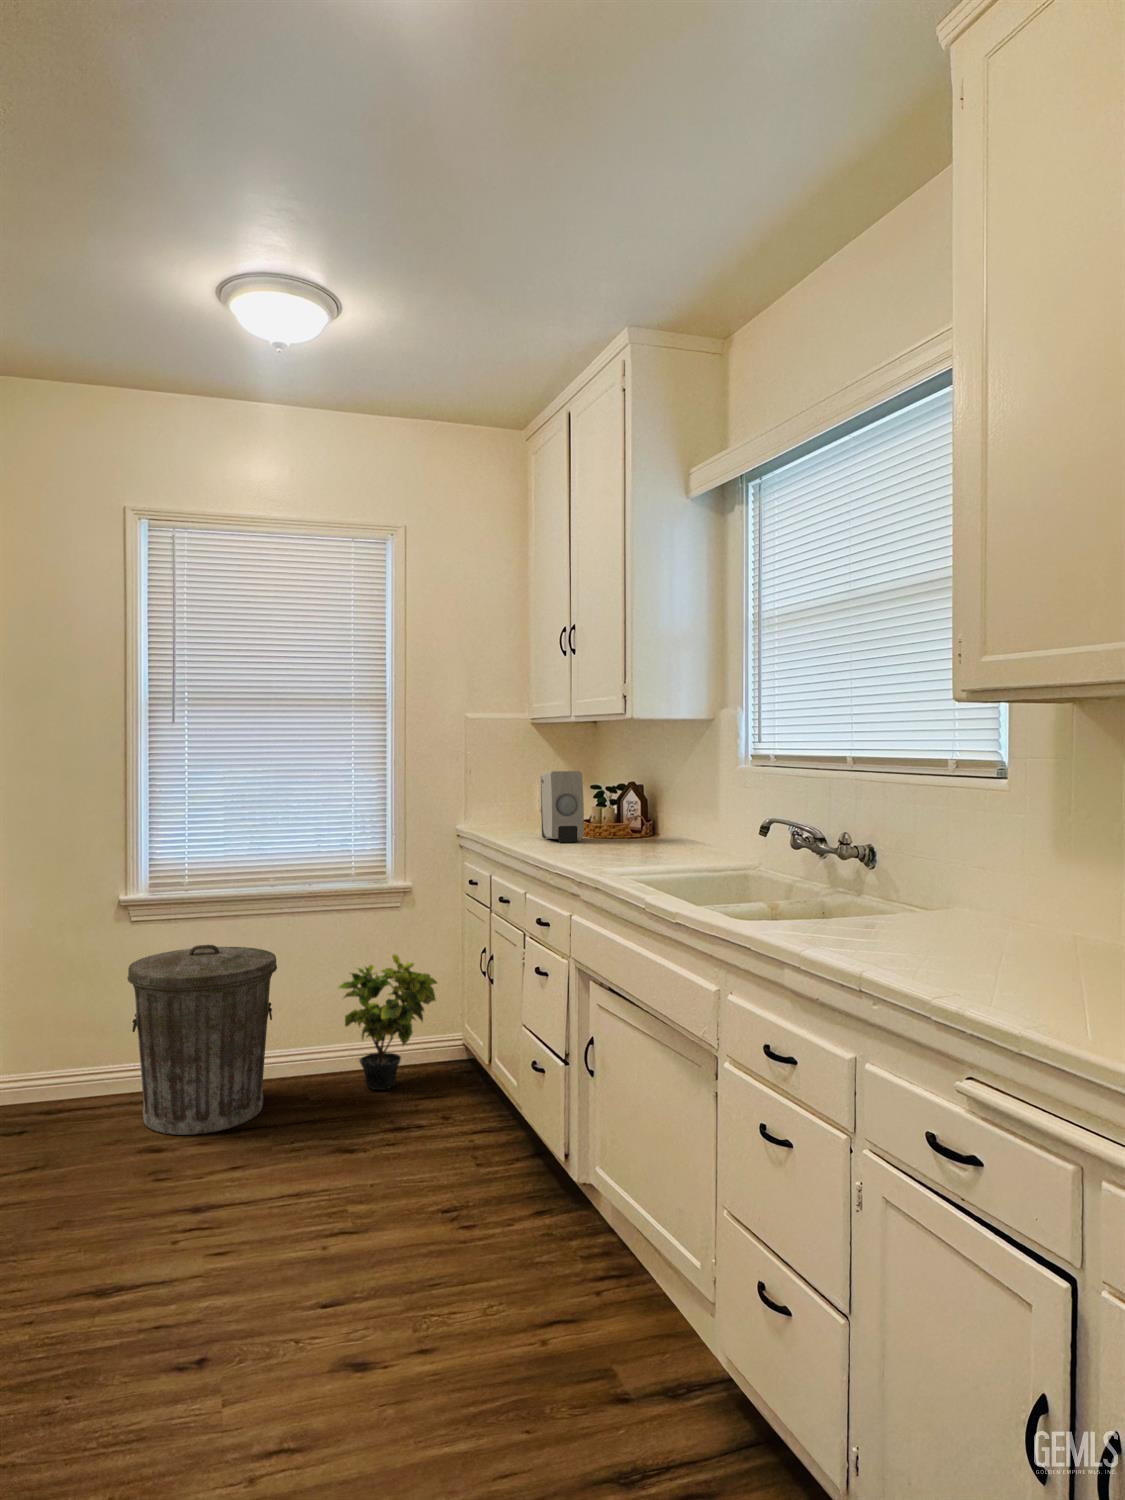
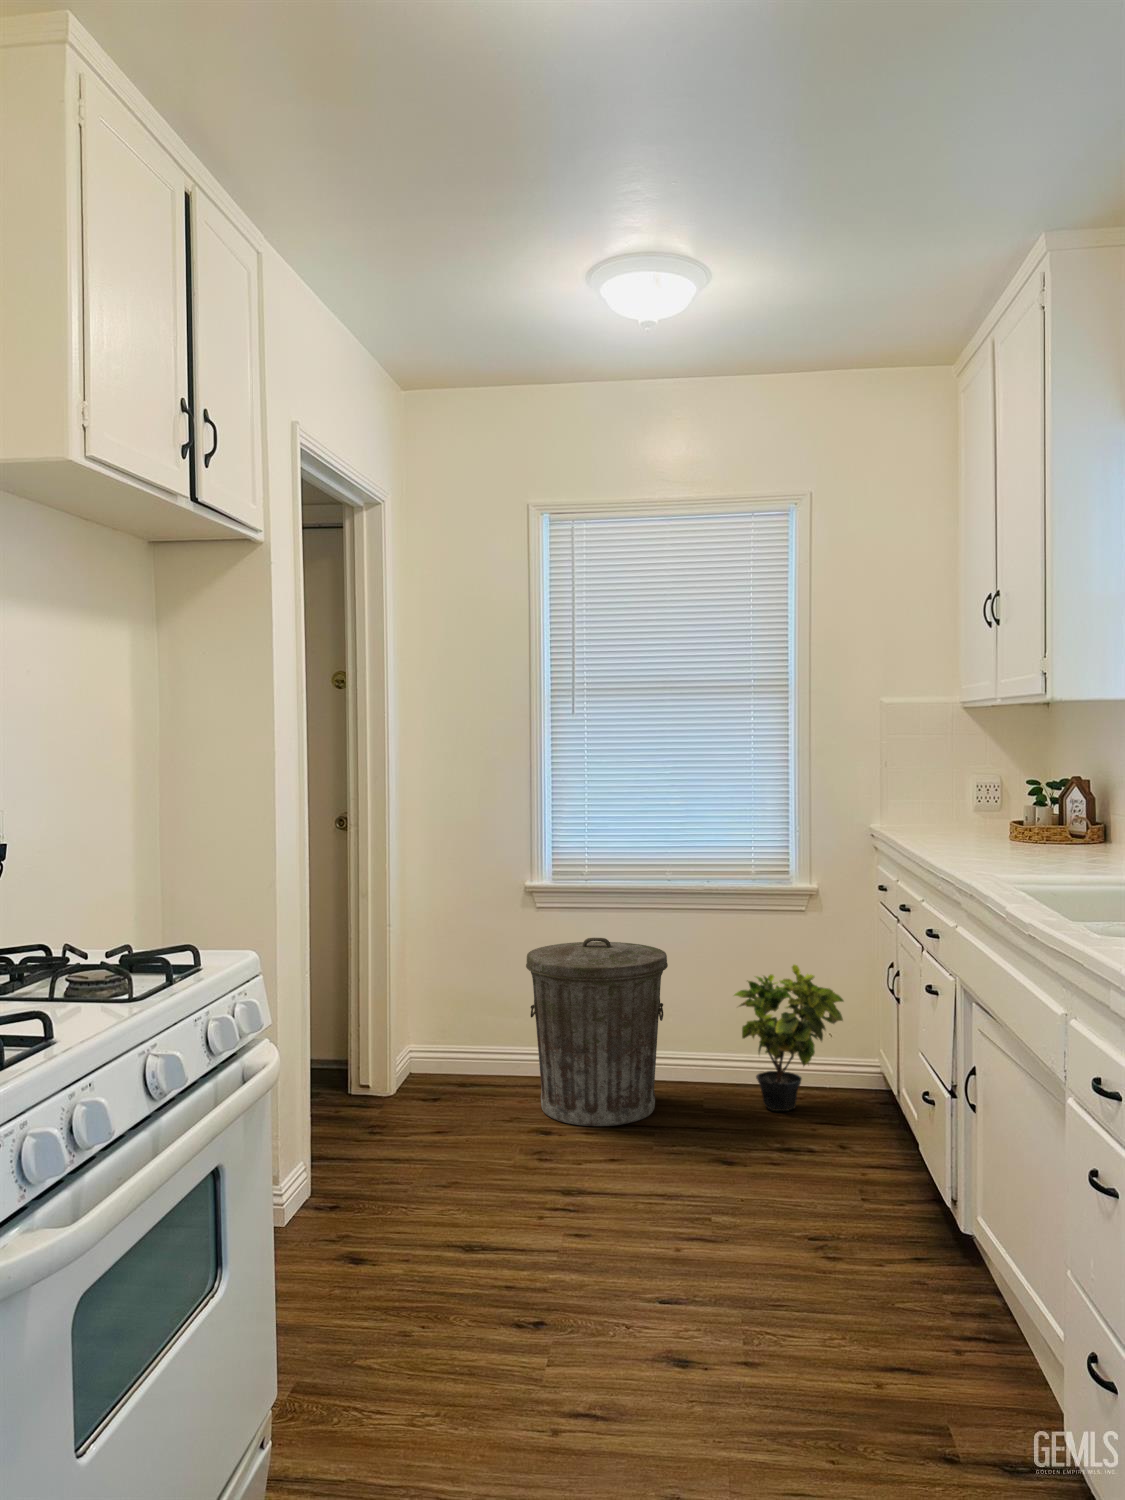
soap dispenser: present [541,771,584,842] -> none [955,761,1004,845]

